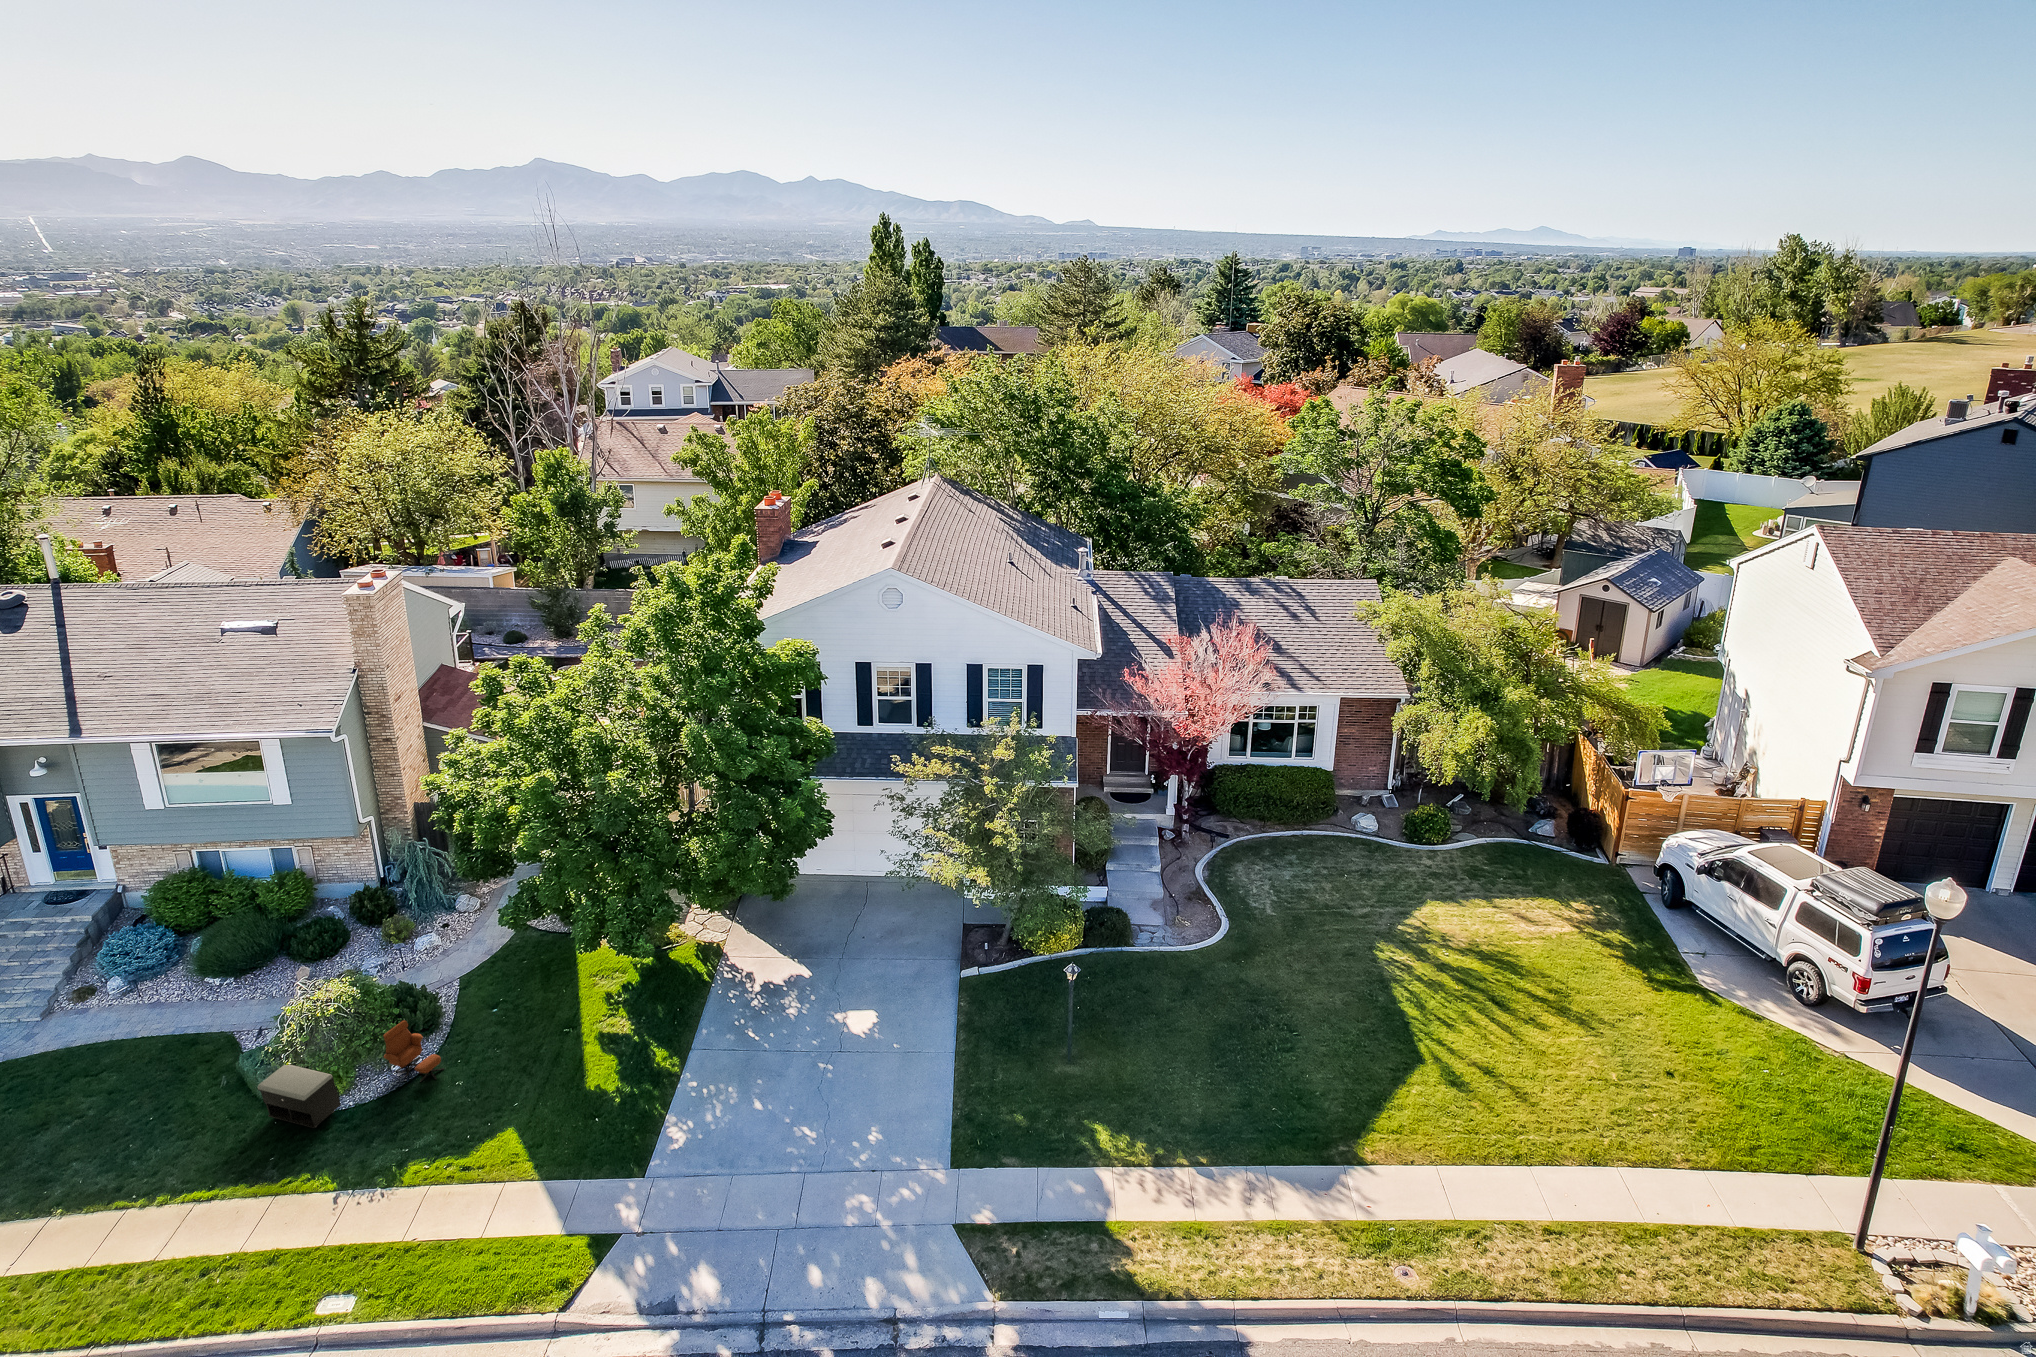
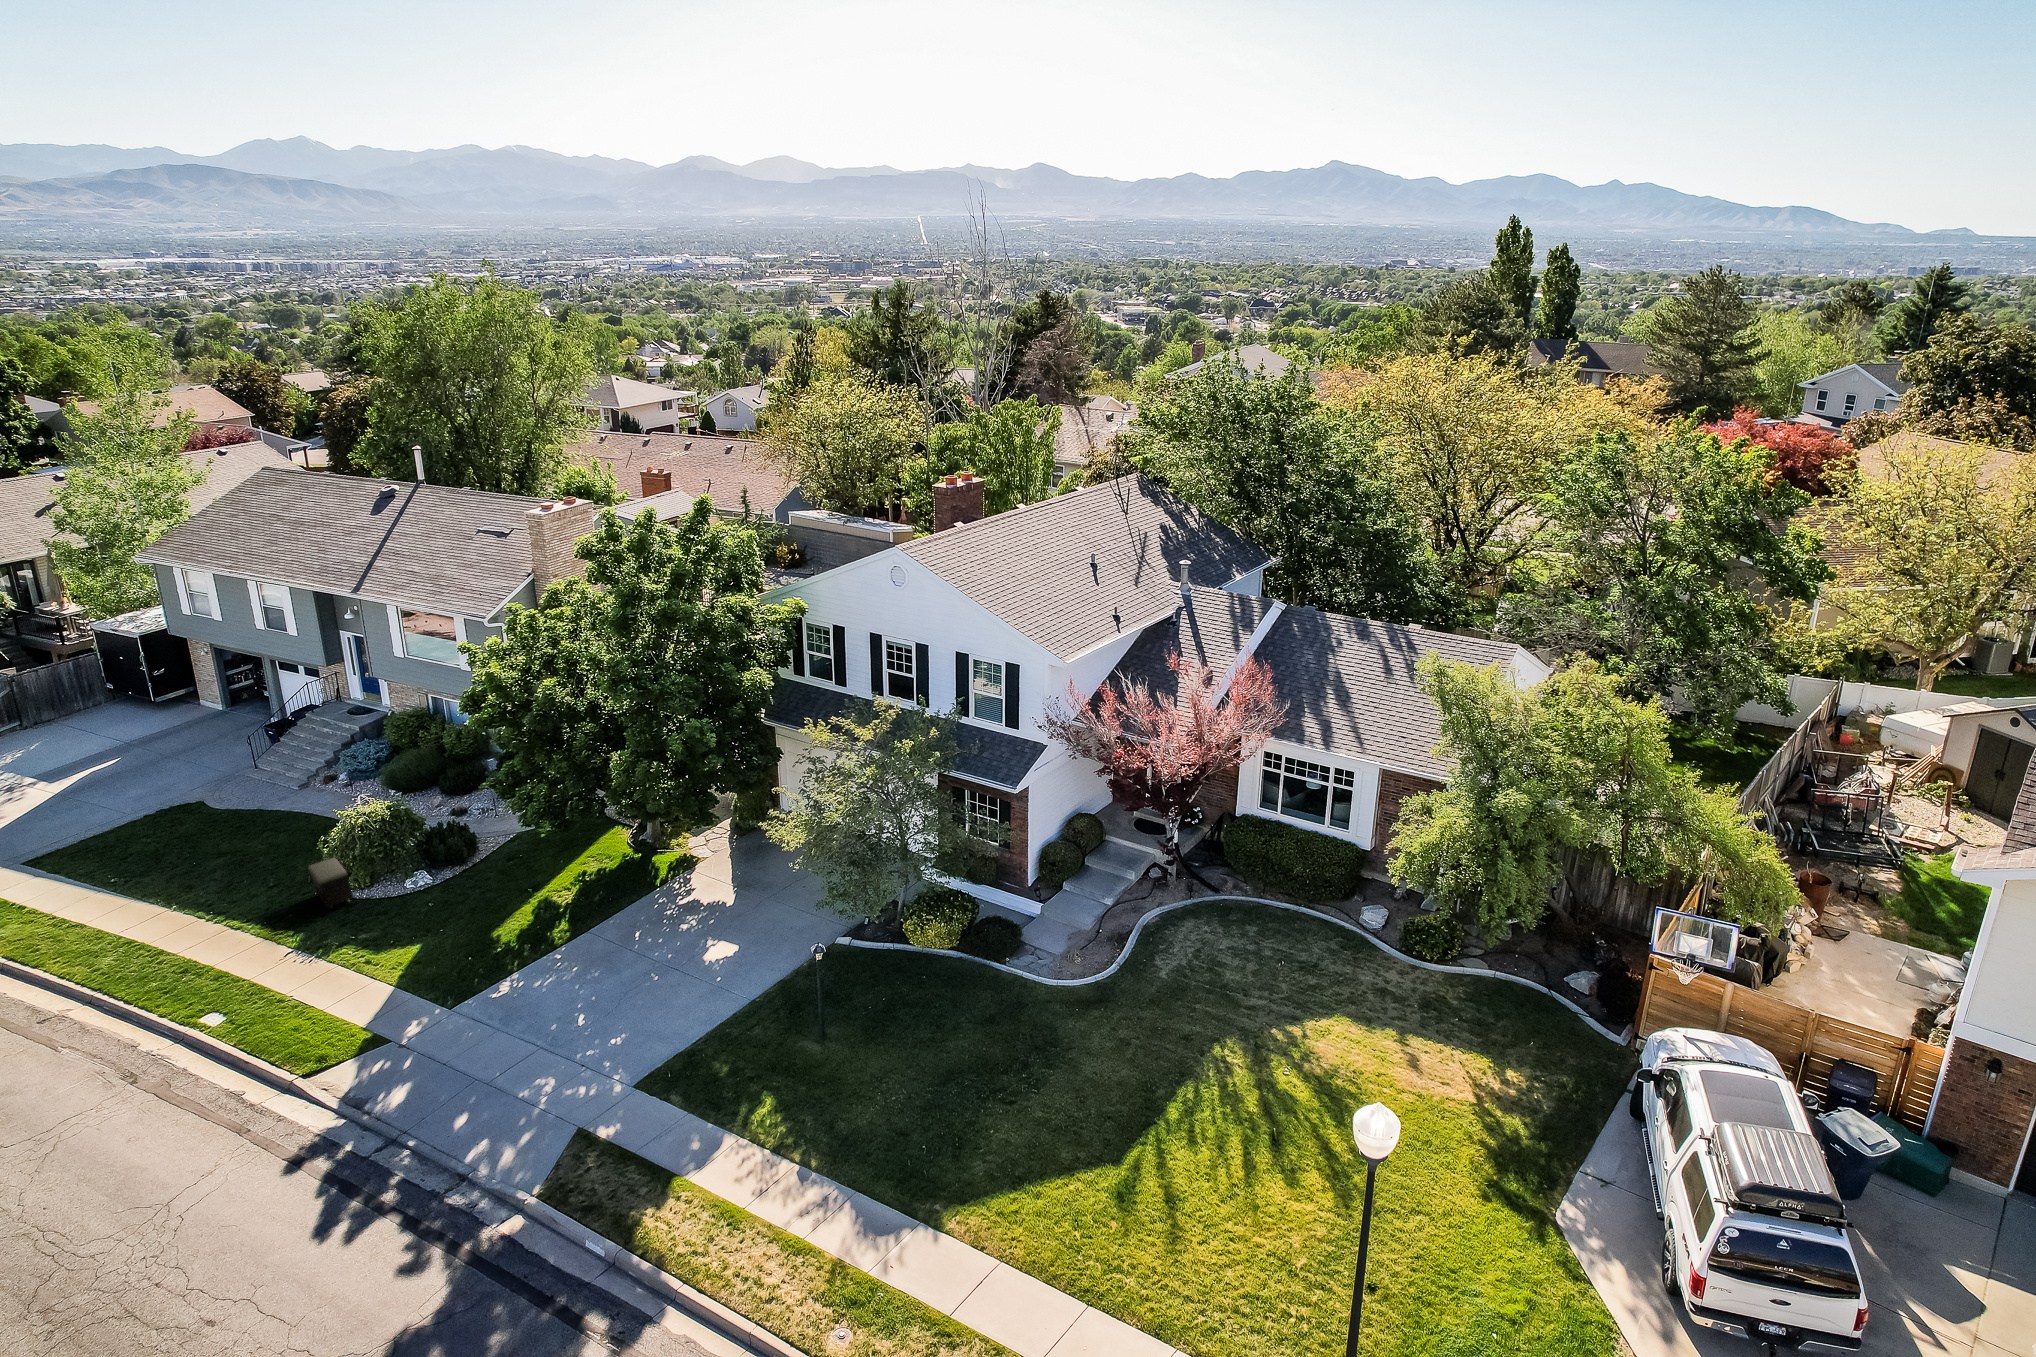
lounge chair: present [383,1020,444,1082] -> none [394,850,429,900]

